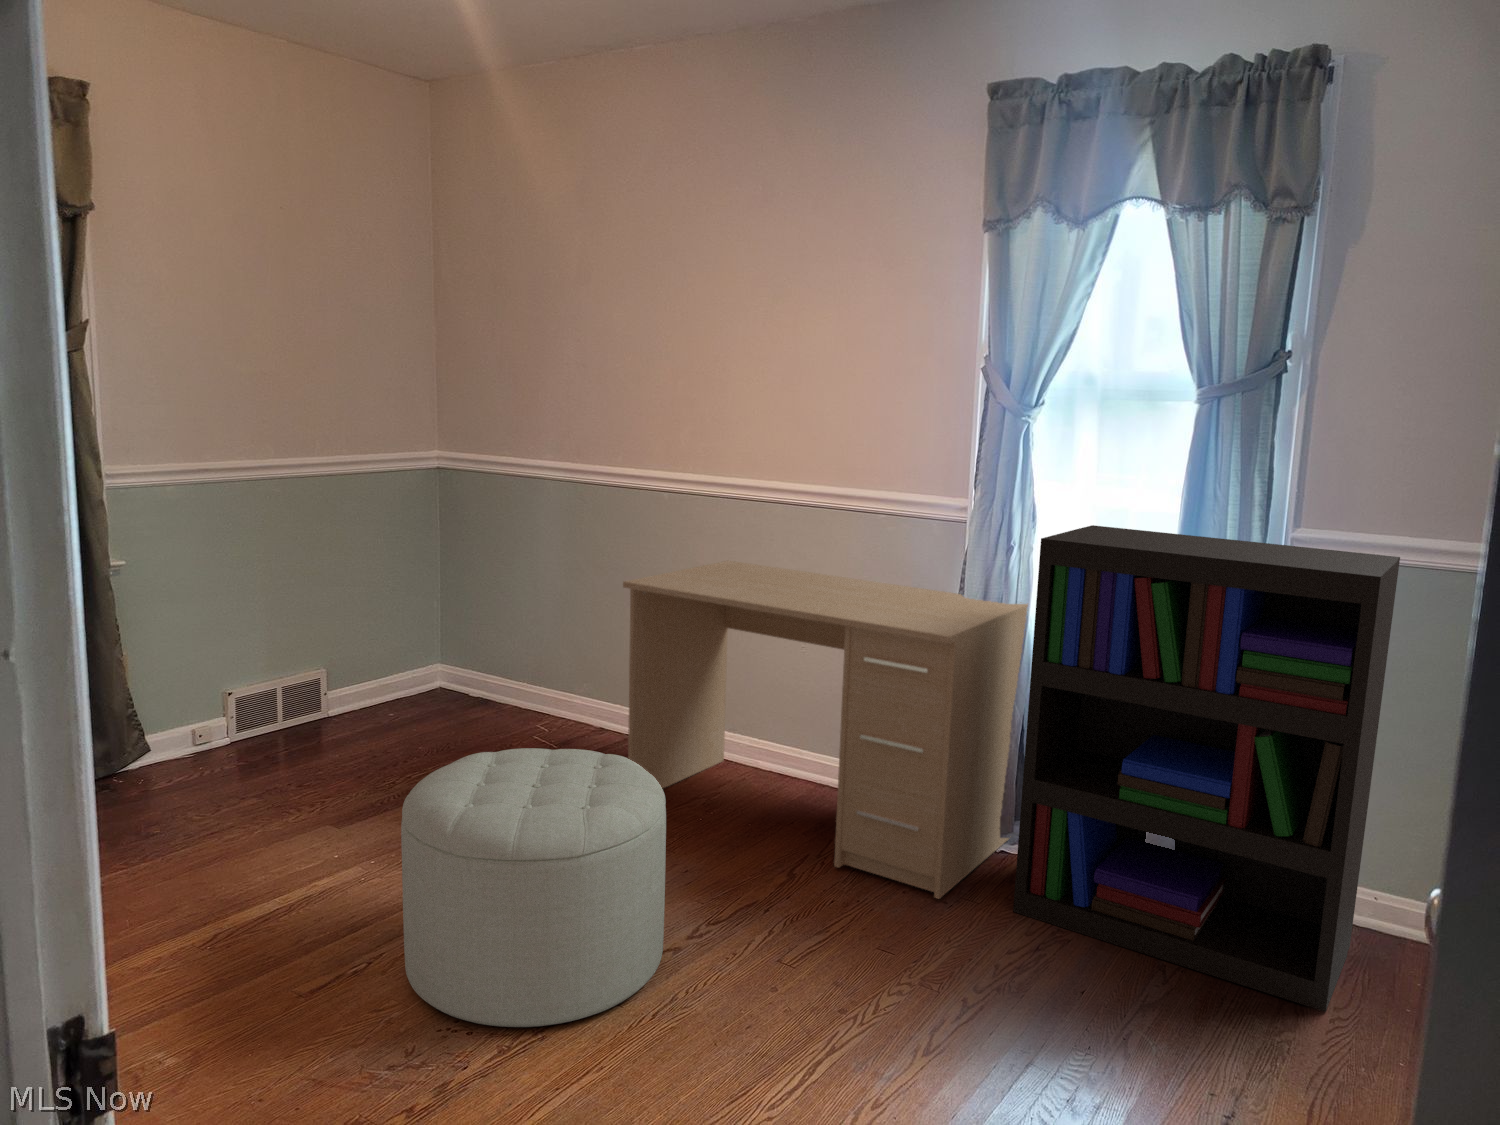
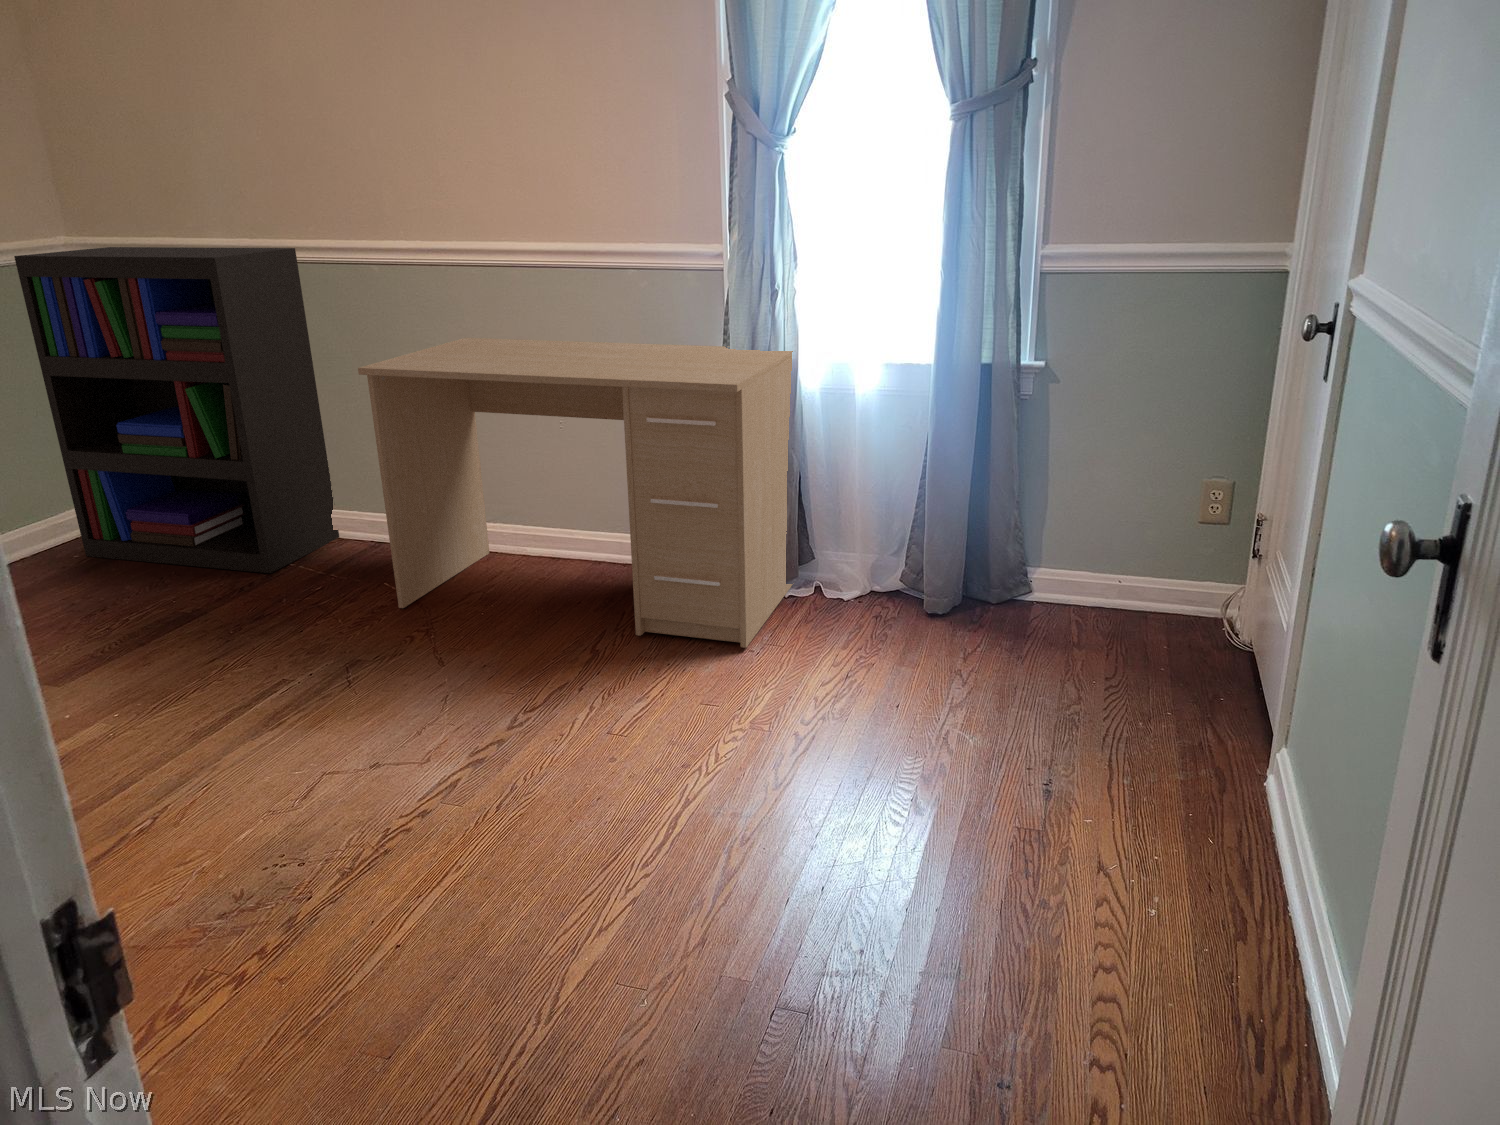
bookshelf: present [1013,525,1400,1012] -> present [14,247,339,573]
ottoman: present [401,748,666,1027] -> none [164,552,489,854]

